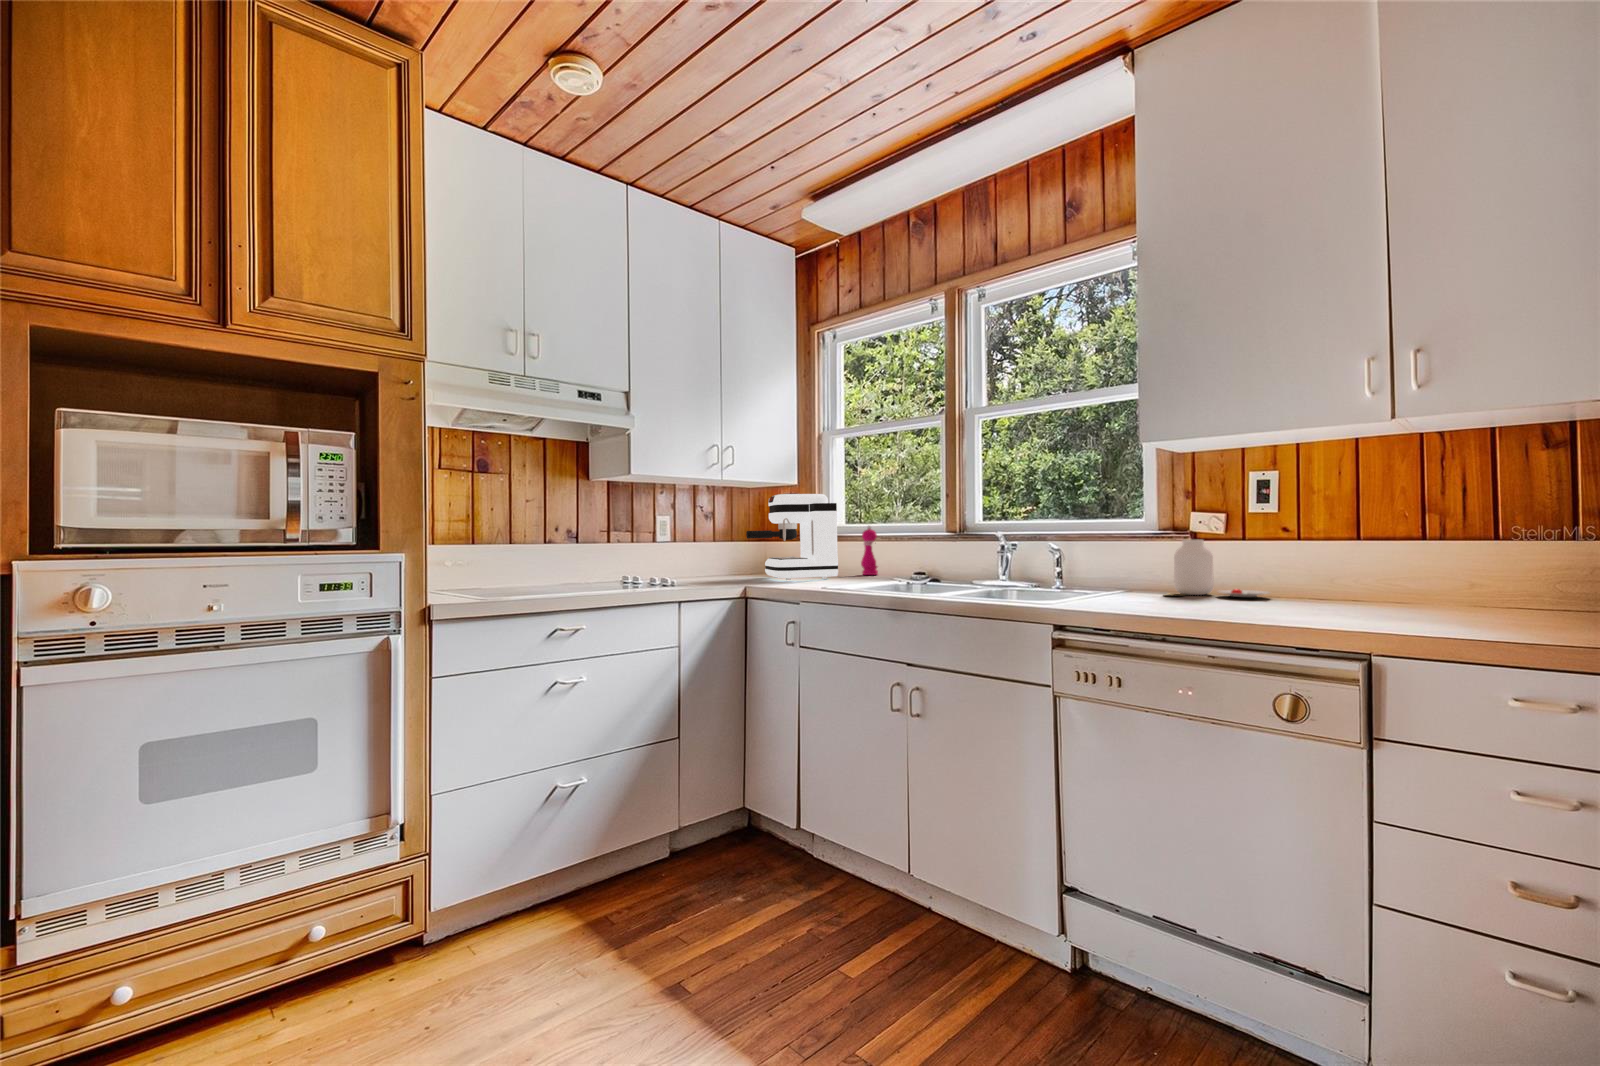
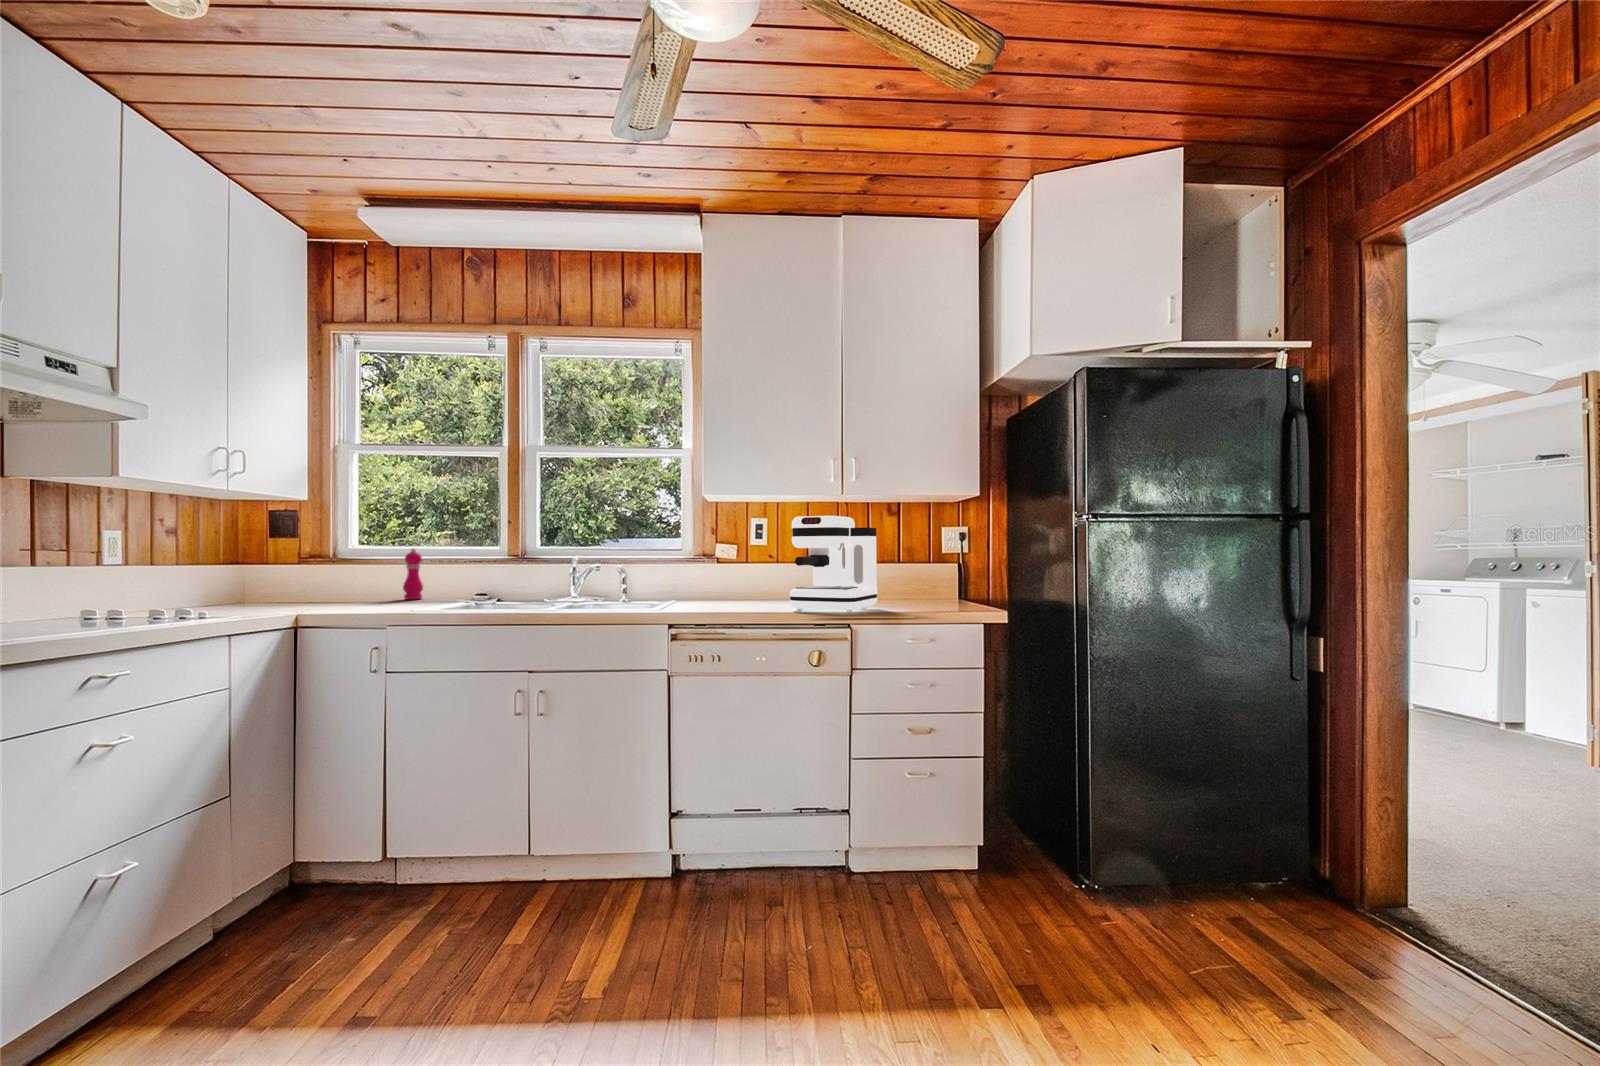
coffee maker: present [746,494,838,580] -> present [790,516,877,612]
jar: present [1174,540,1270,597] -> none [710,563,774,603]

